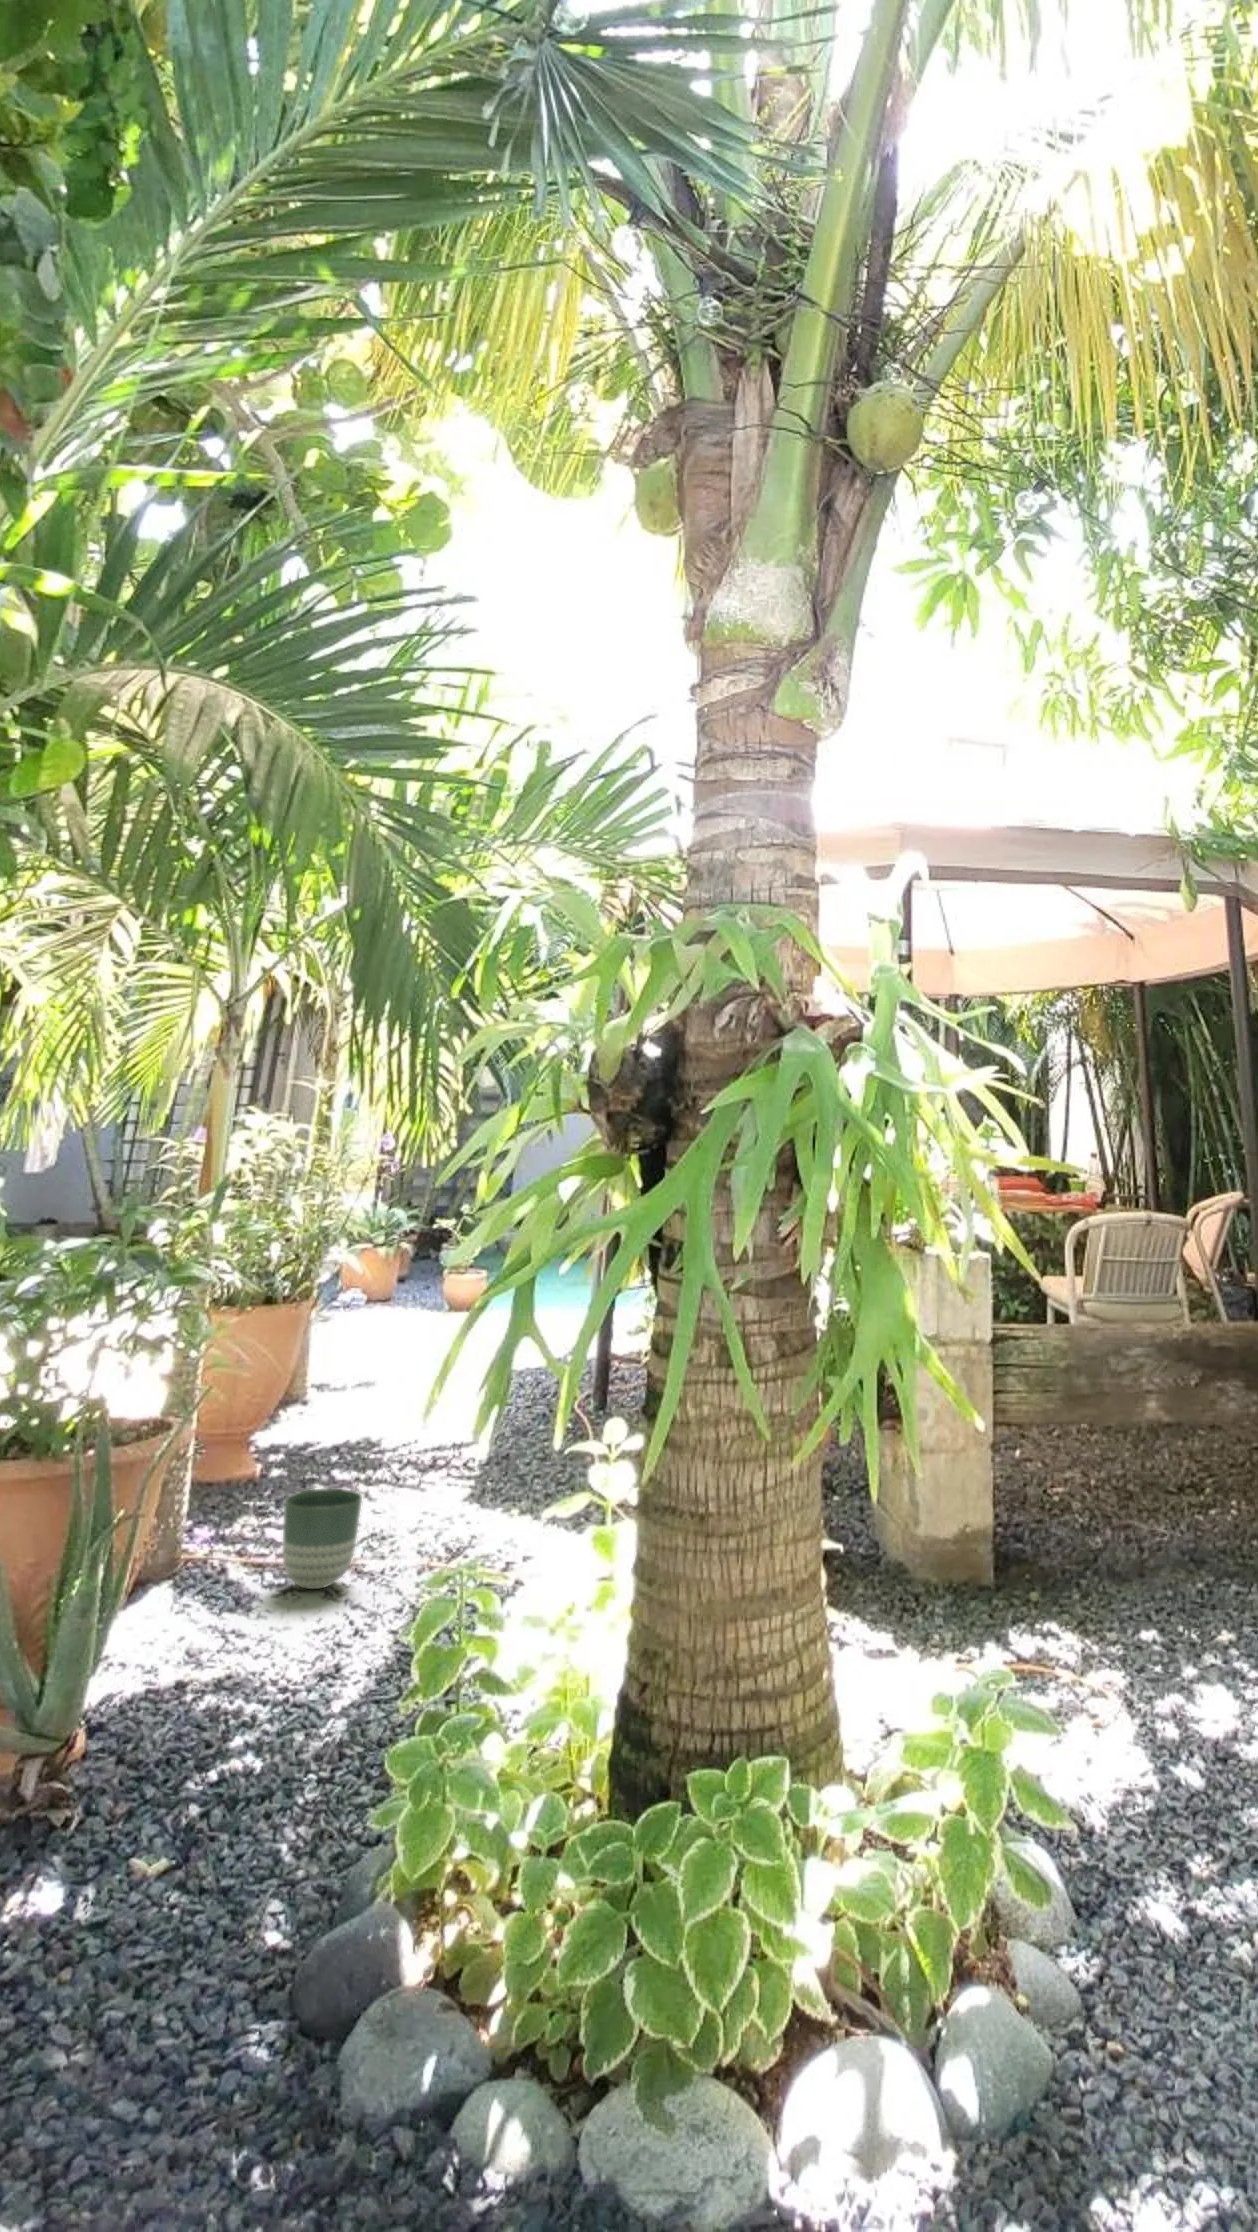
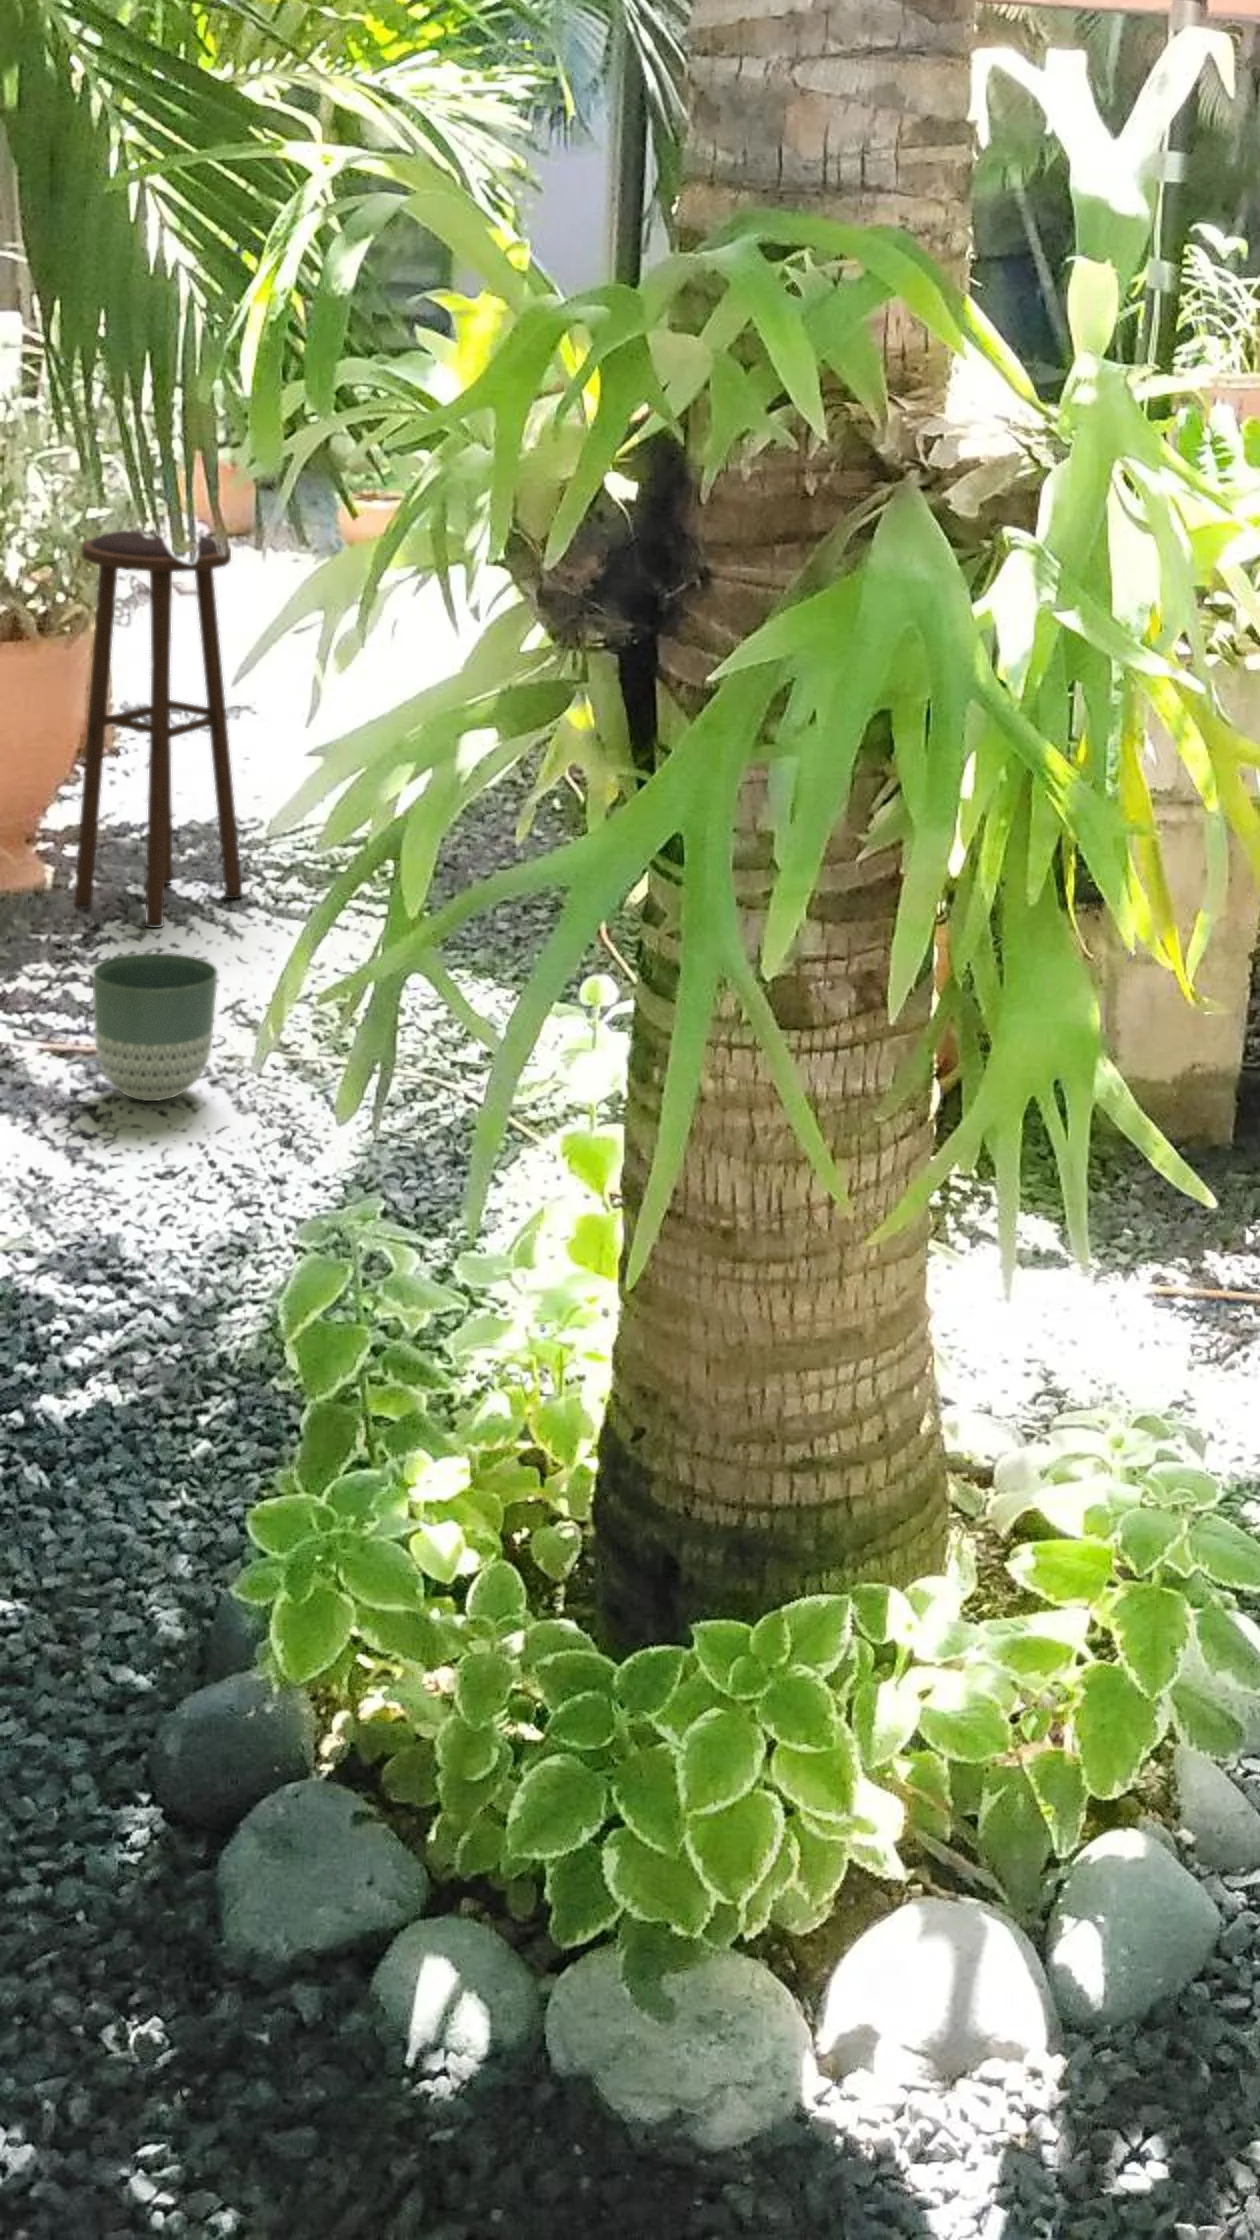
stool: none [272,1248,382,1498] -> present [74,530,242,928]

